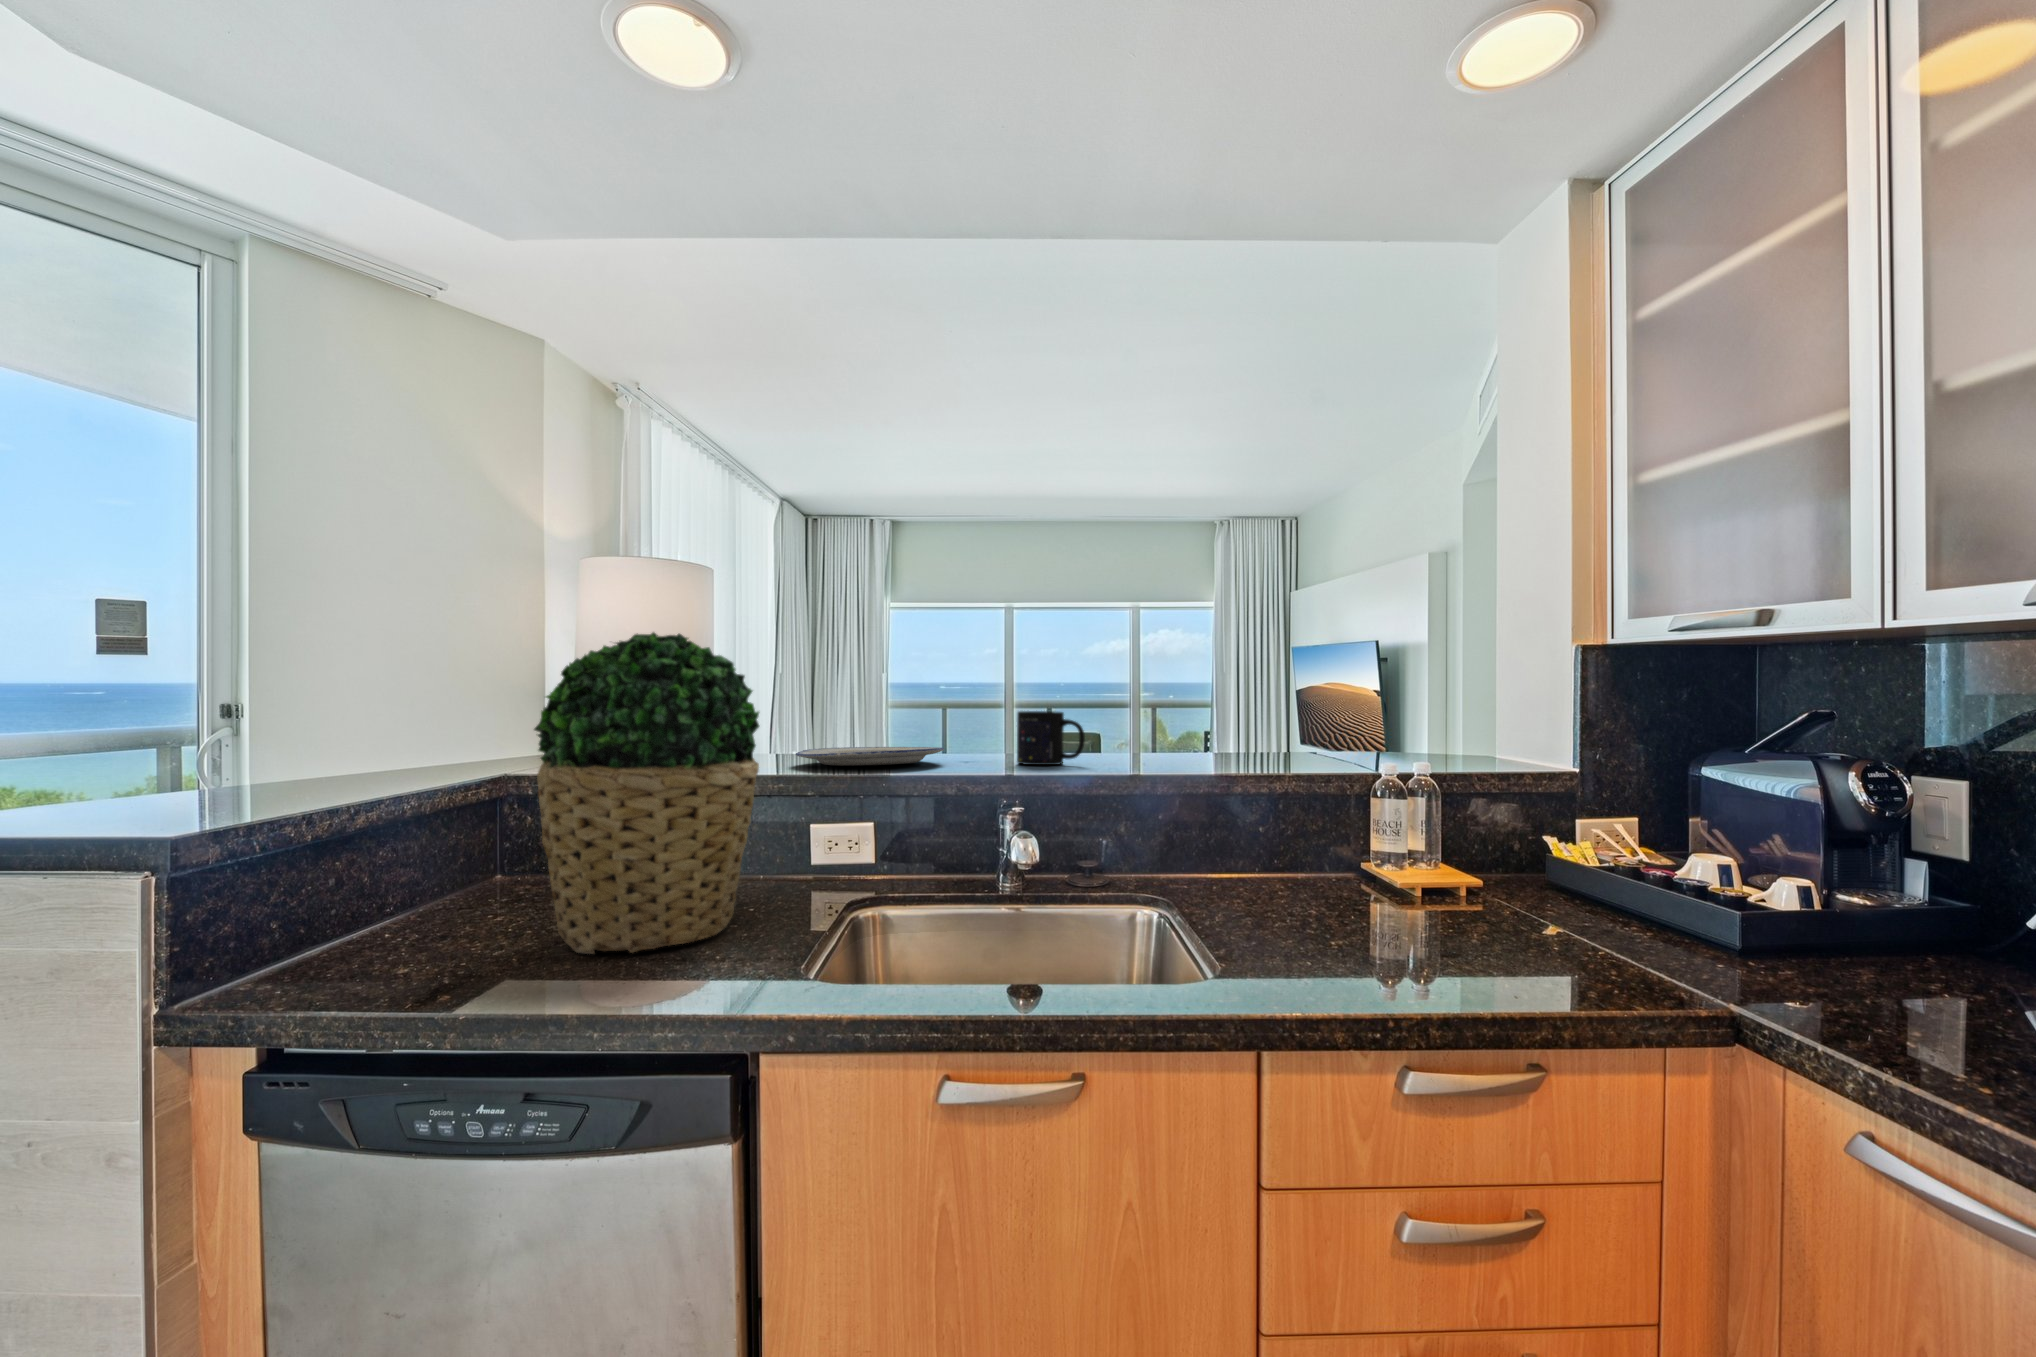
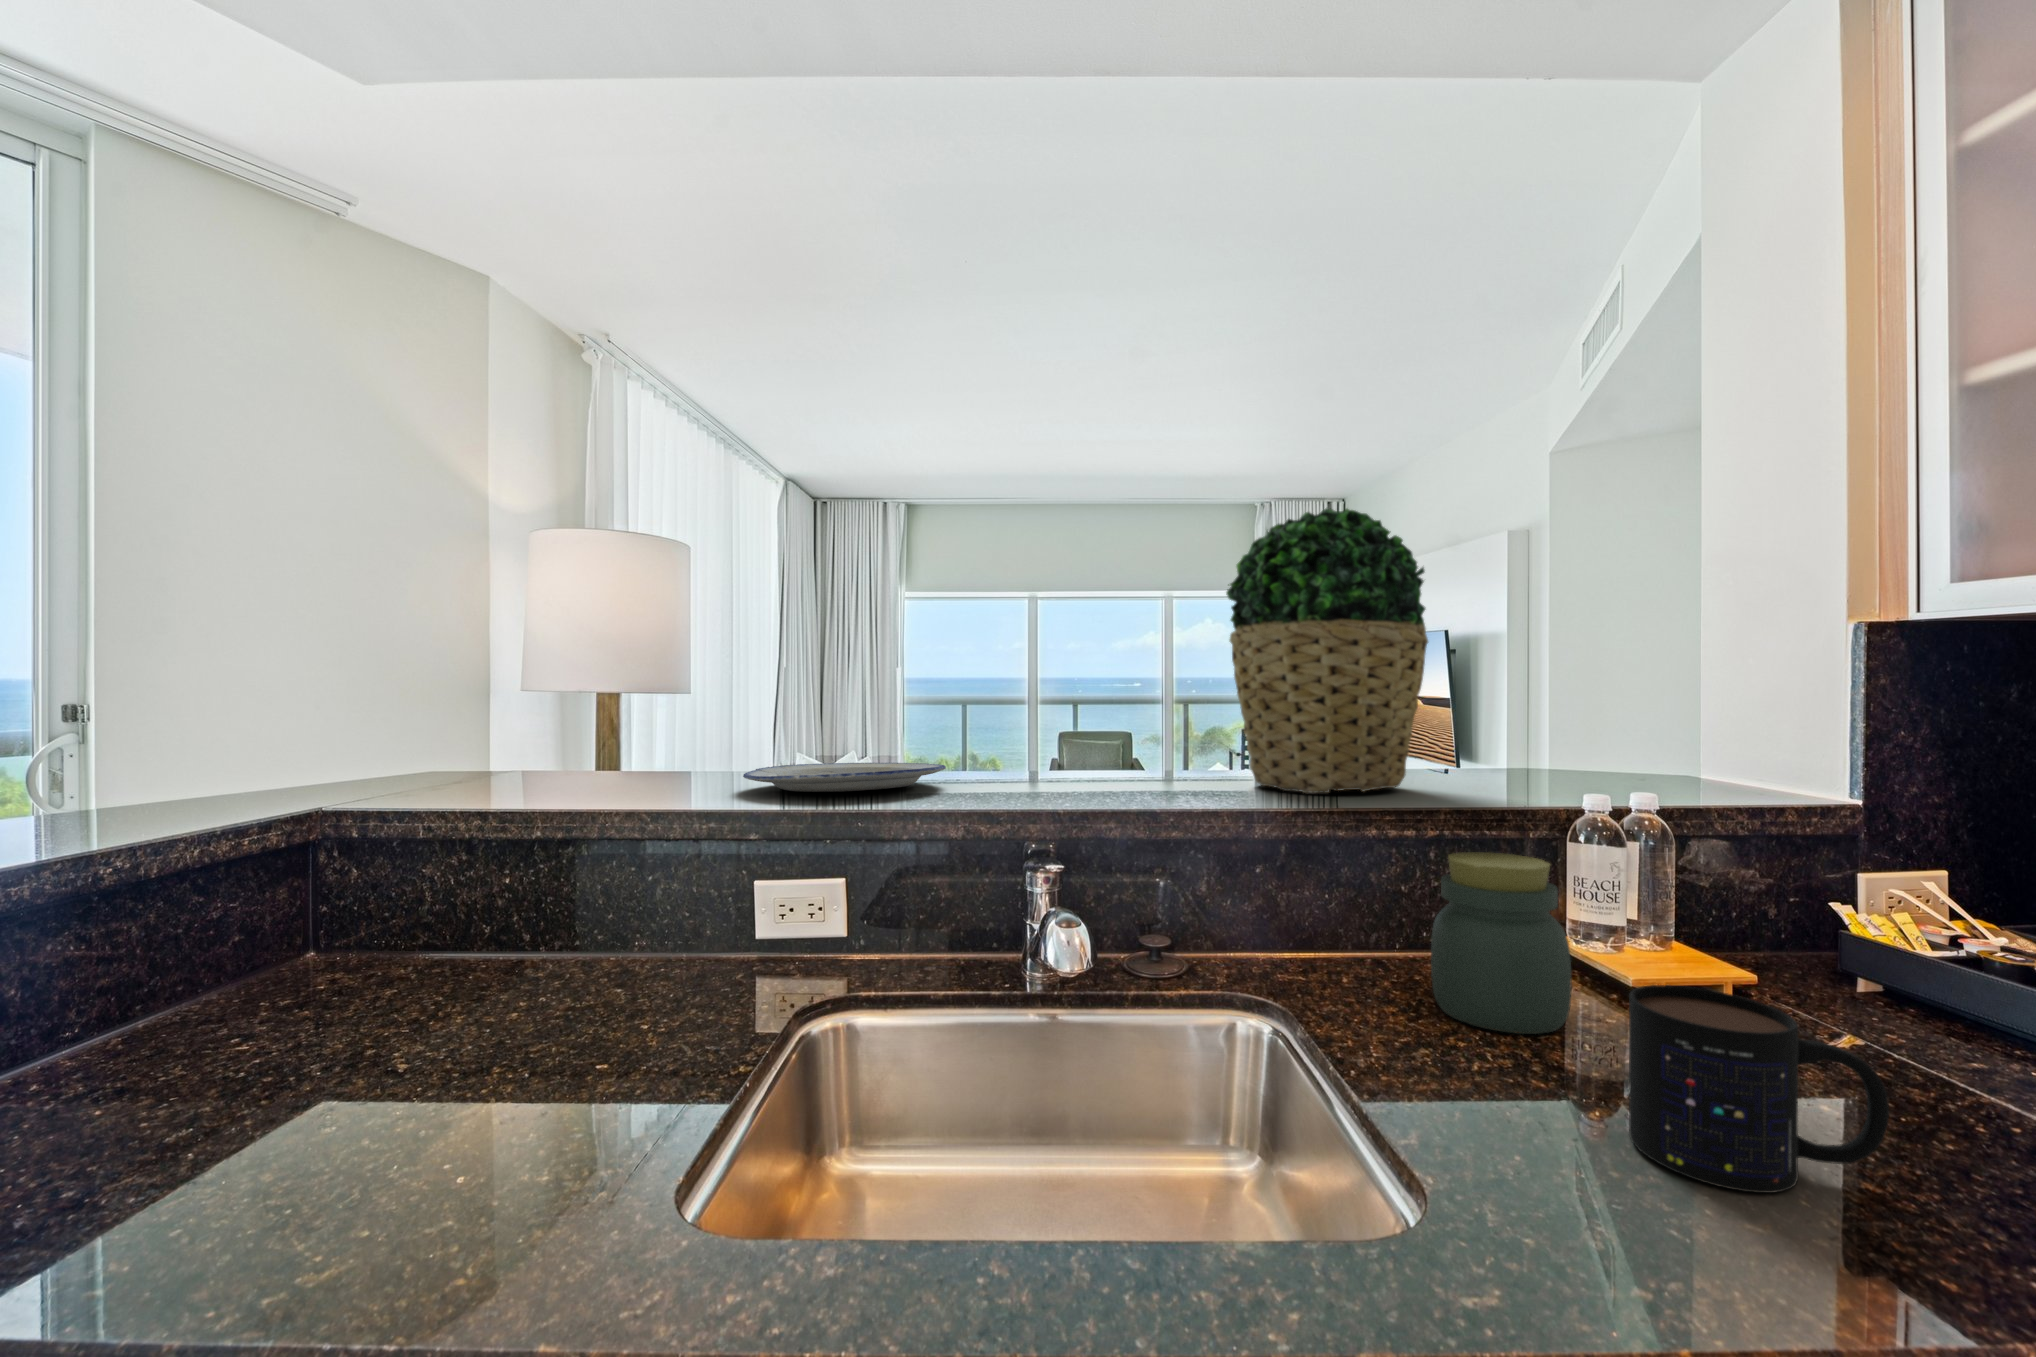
potted plant: present [534,632,759,954] -> present [1226,508,1428,793]
mug: present [1017,711,1085,765] -> present [1629,985,1889,1193]
jar: none [1270,800,1354,912] -> present [1431,852,1571,1034]

